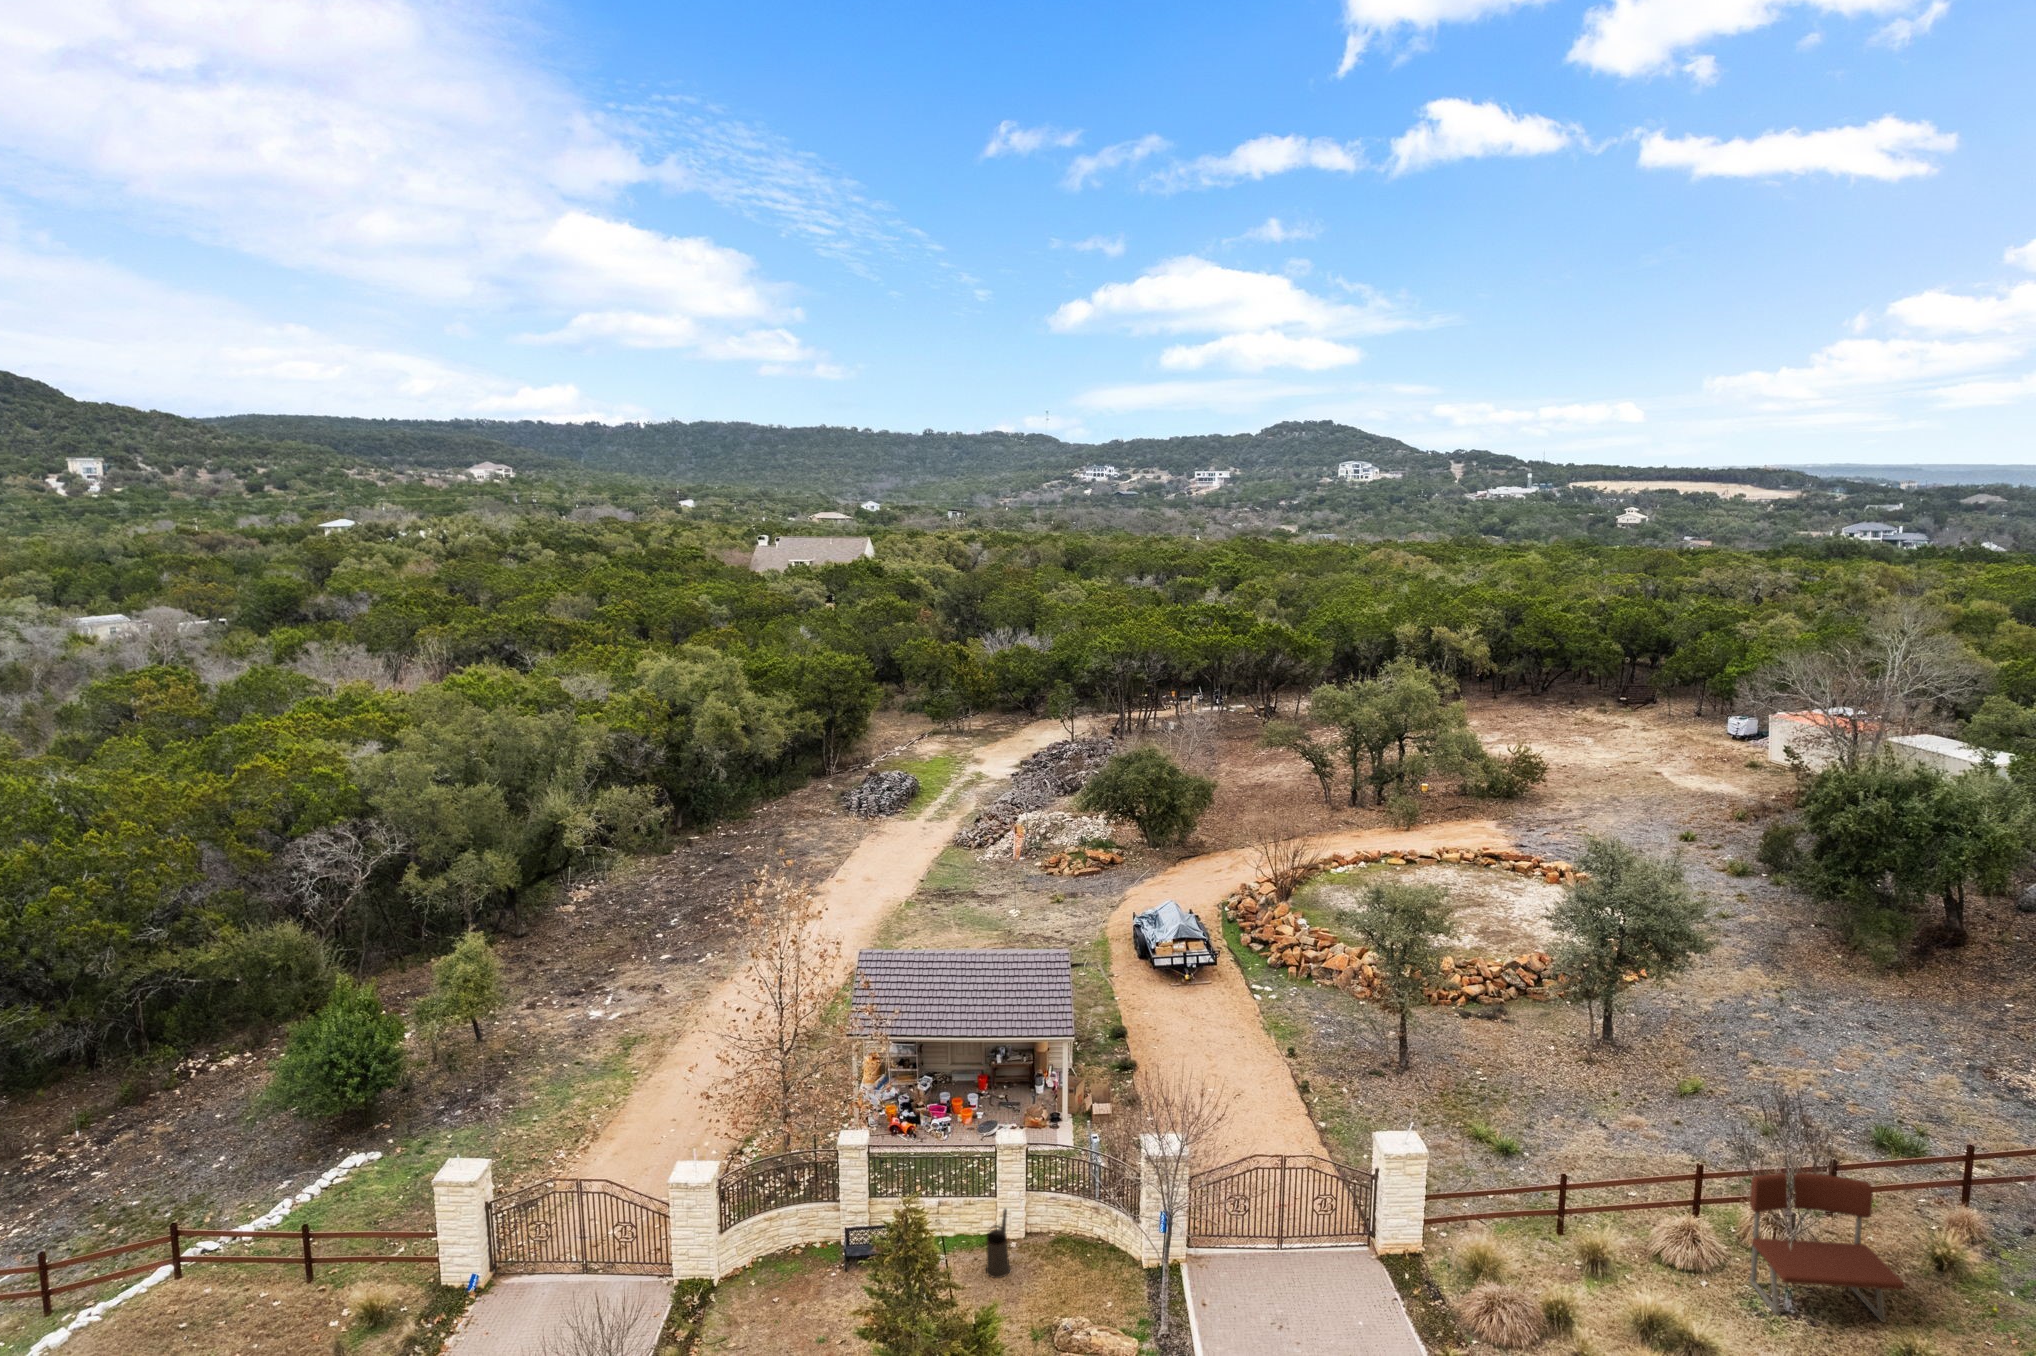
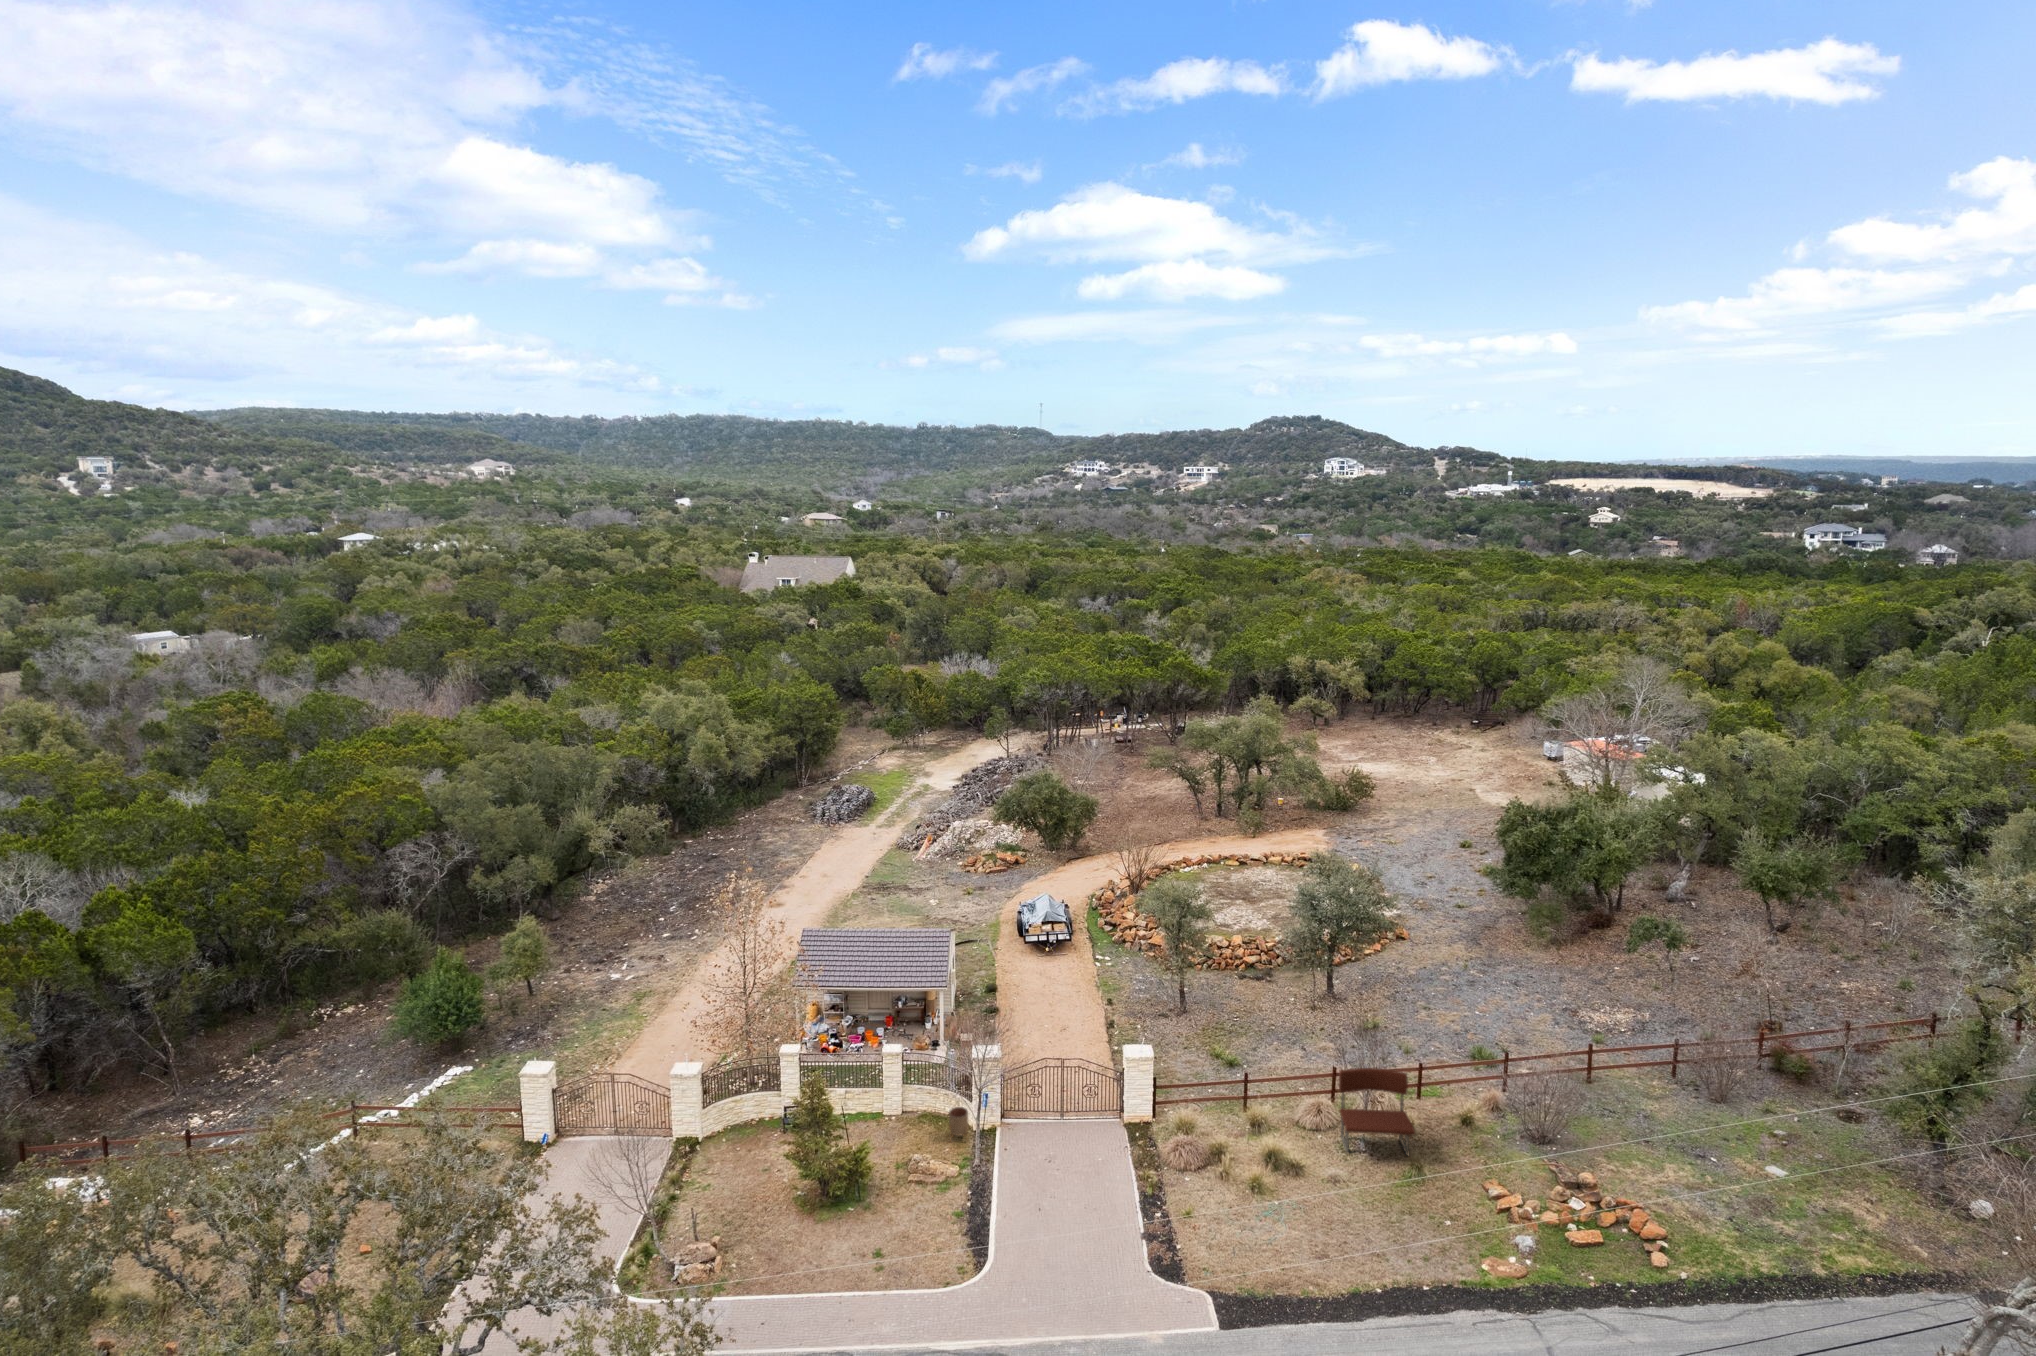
watering can: present [986,1209,1010,1278] -> none [872,1096,888,1139]
planter: none [1109,1228,1141,1288] -> present [949,1107,969,1139]

